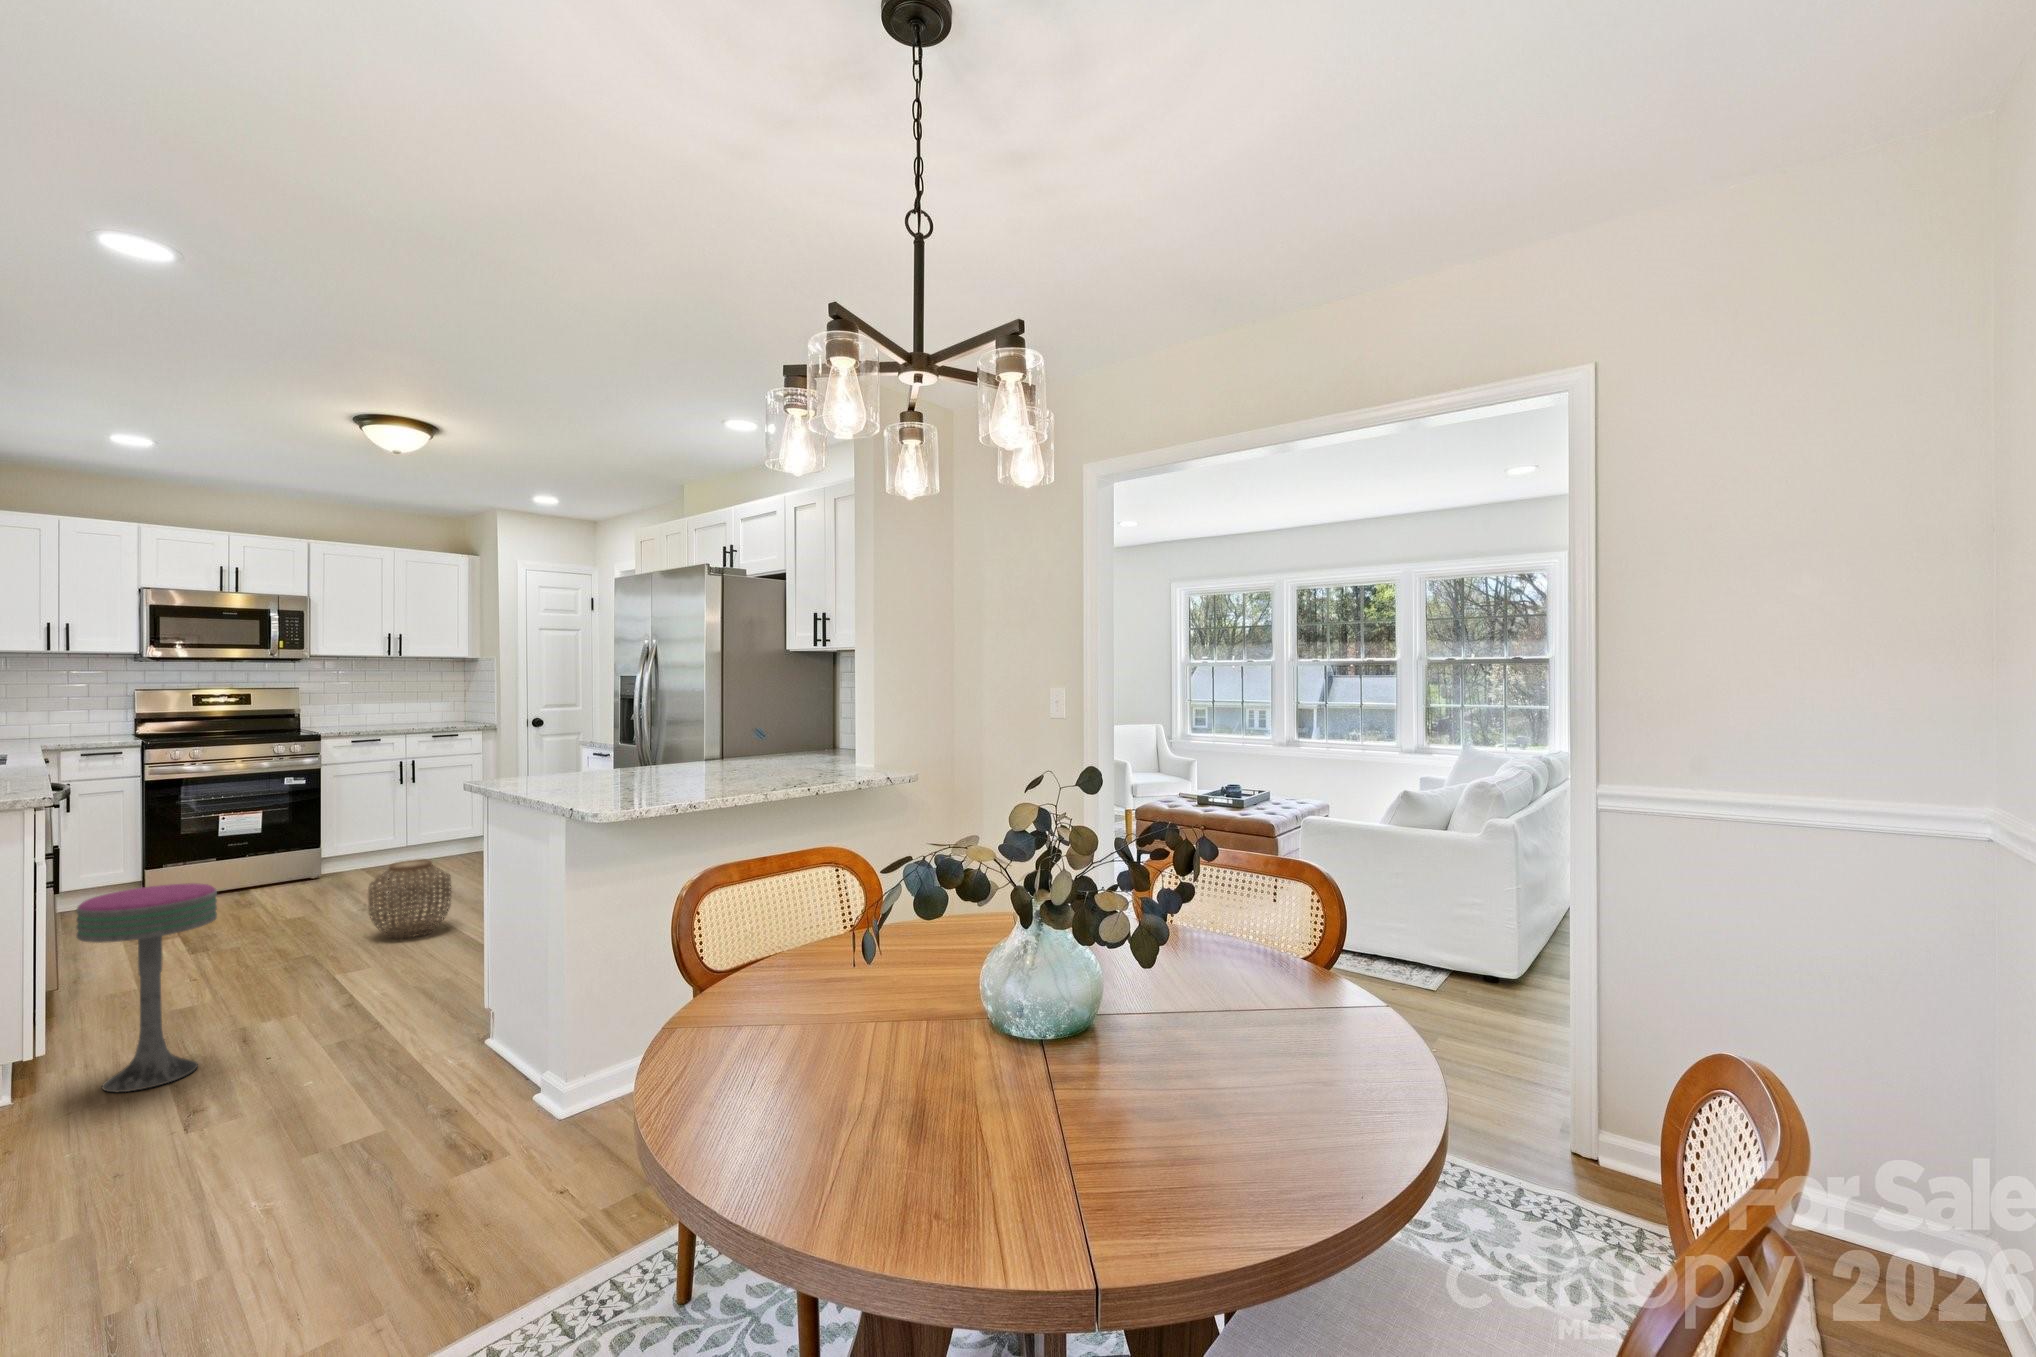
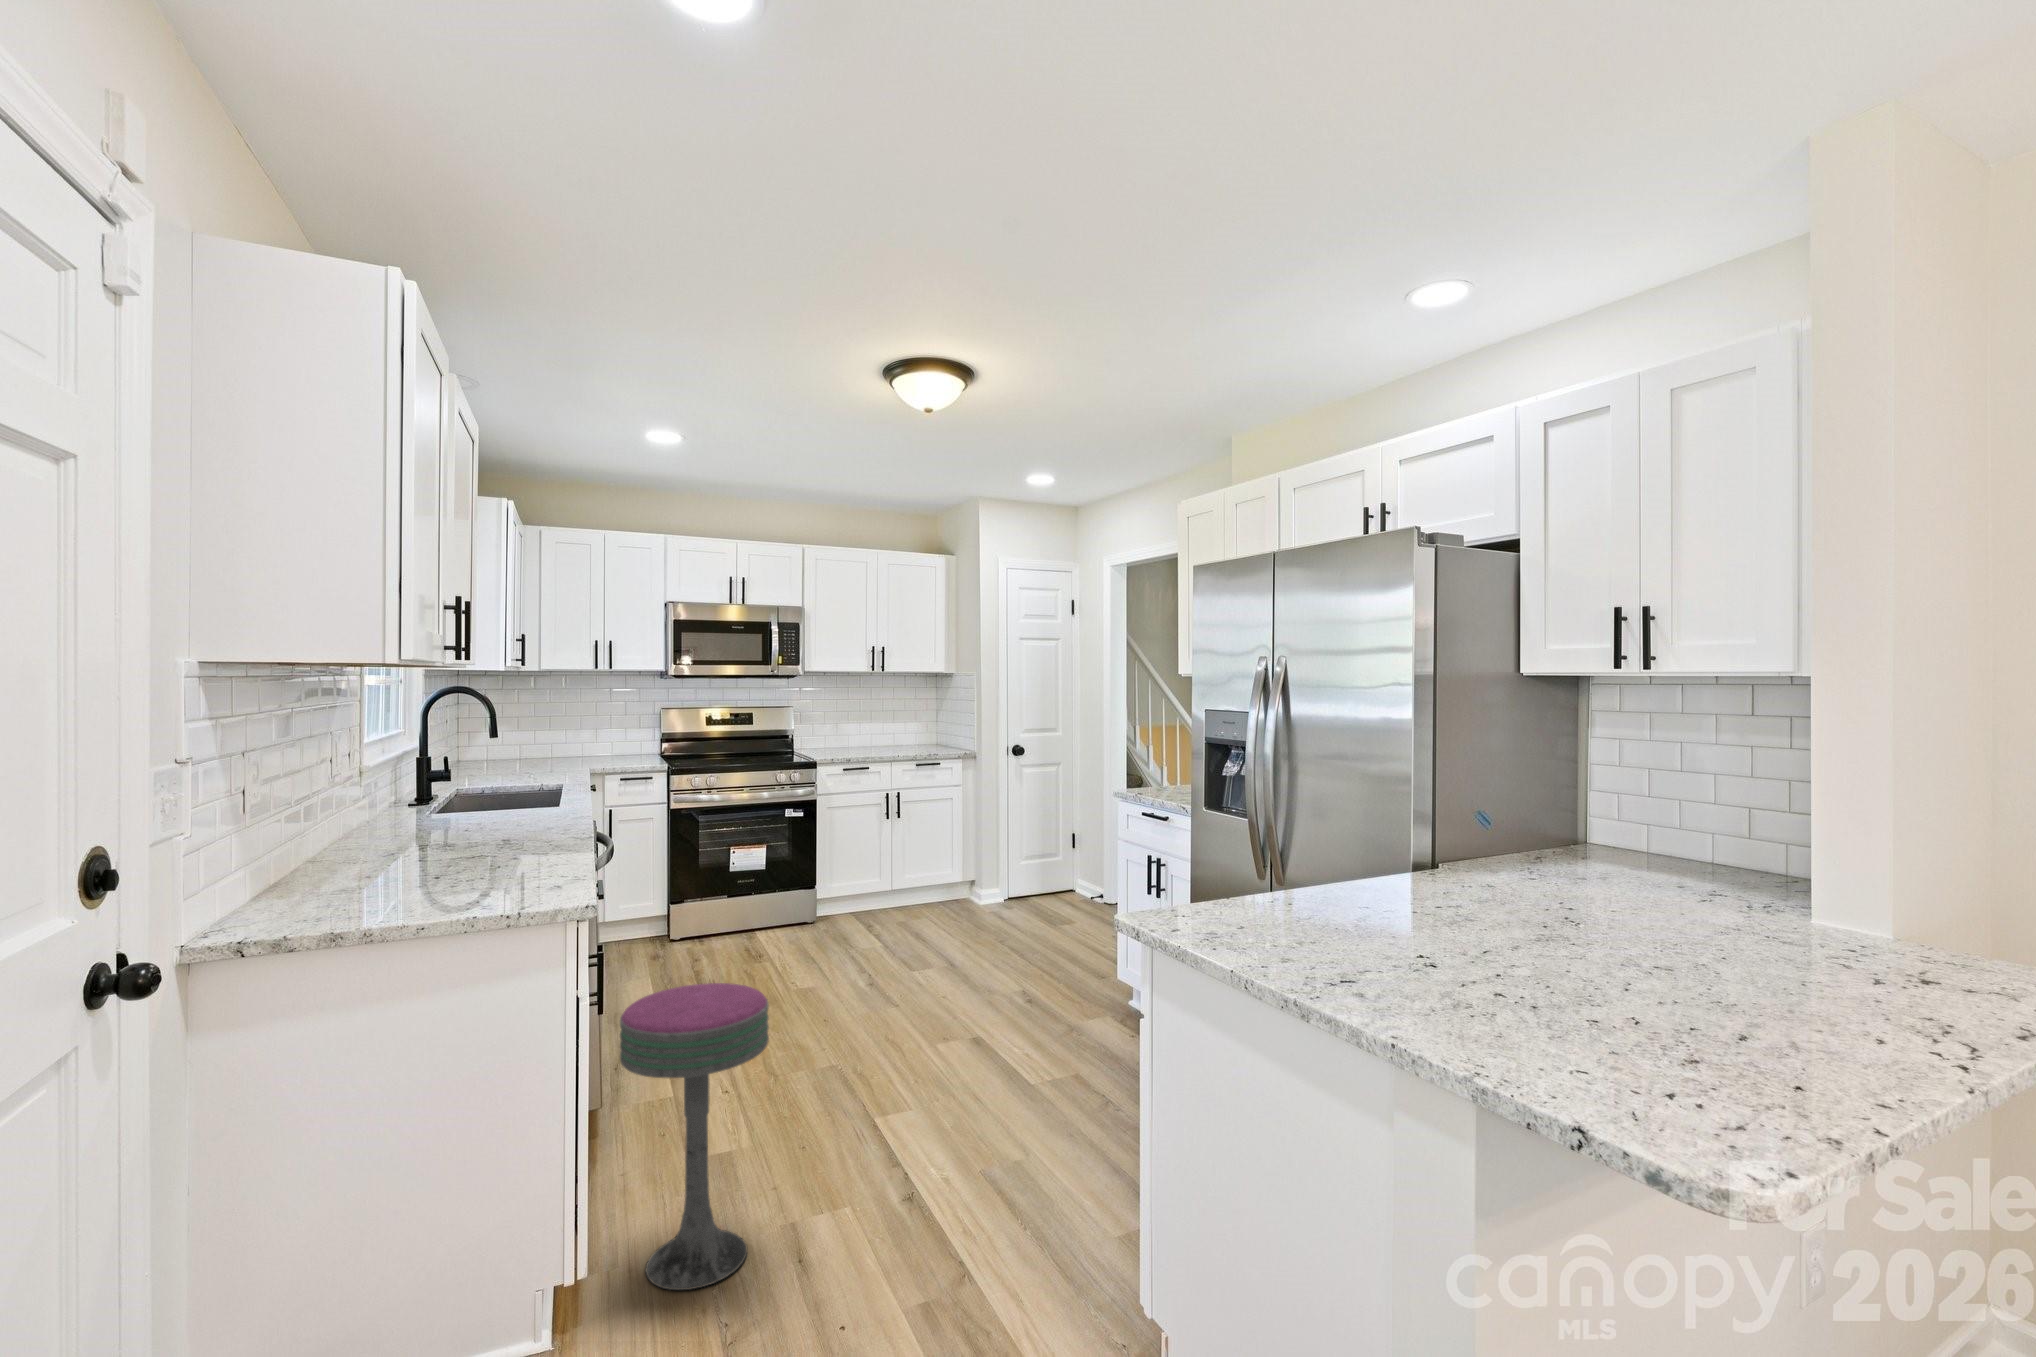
woven basket: present [369,859,451,939] -> none [888,927,975,1030]

